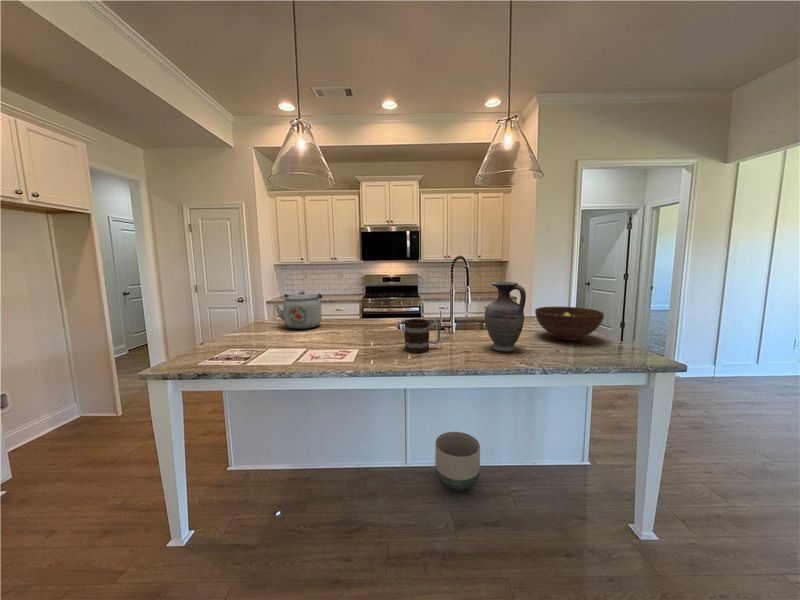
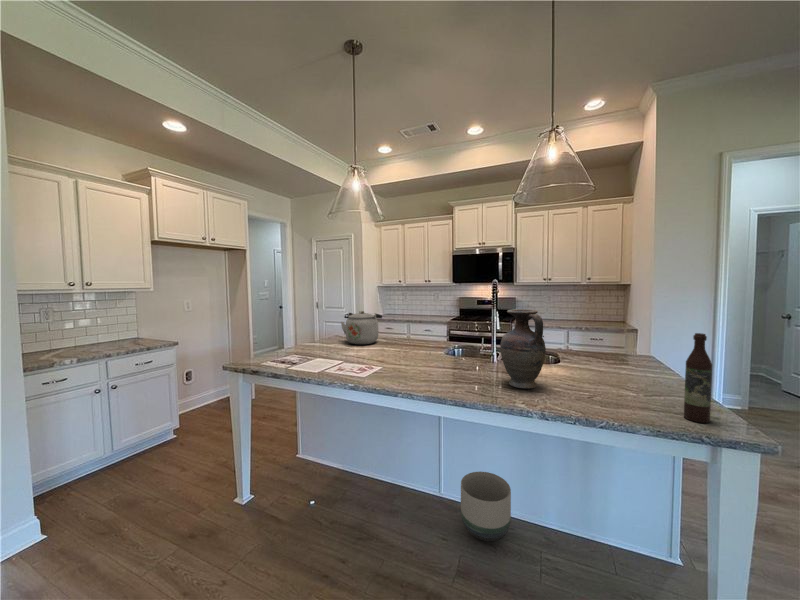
wine bottle: none [624,294,645,358] -> present [684,333,712,423]
fruit bowl: present [535,307,604,341] -> none [584,343,678,389]
mug: present [404,319,441,353] -> none [418,343,455,377]

